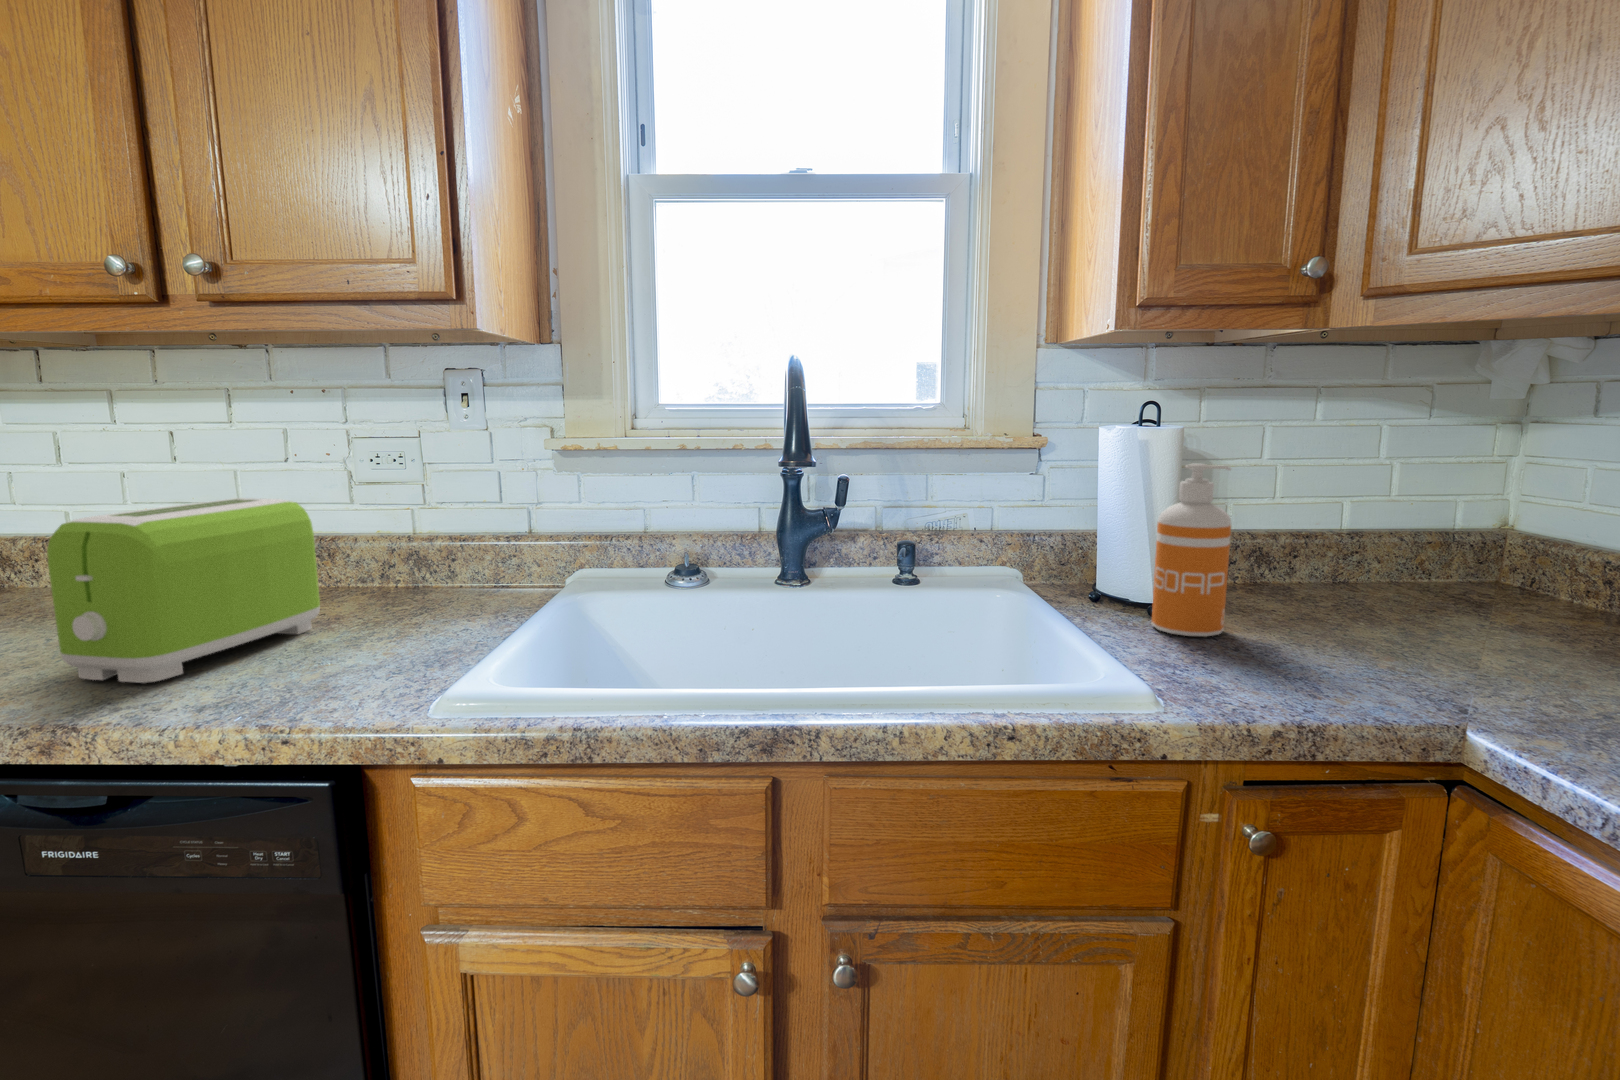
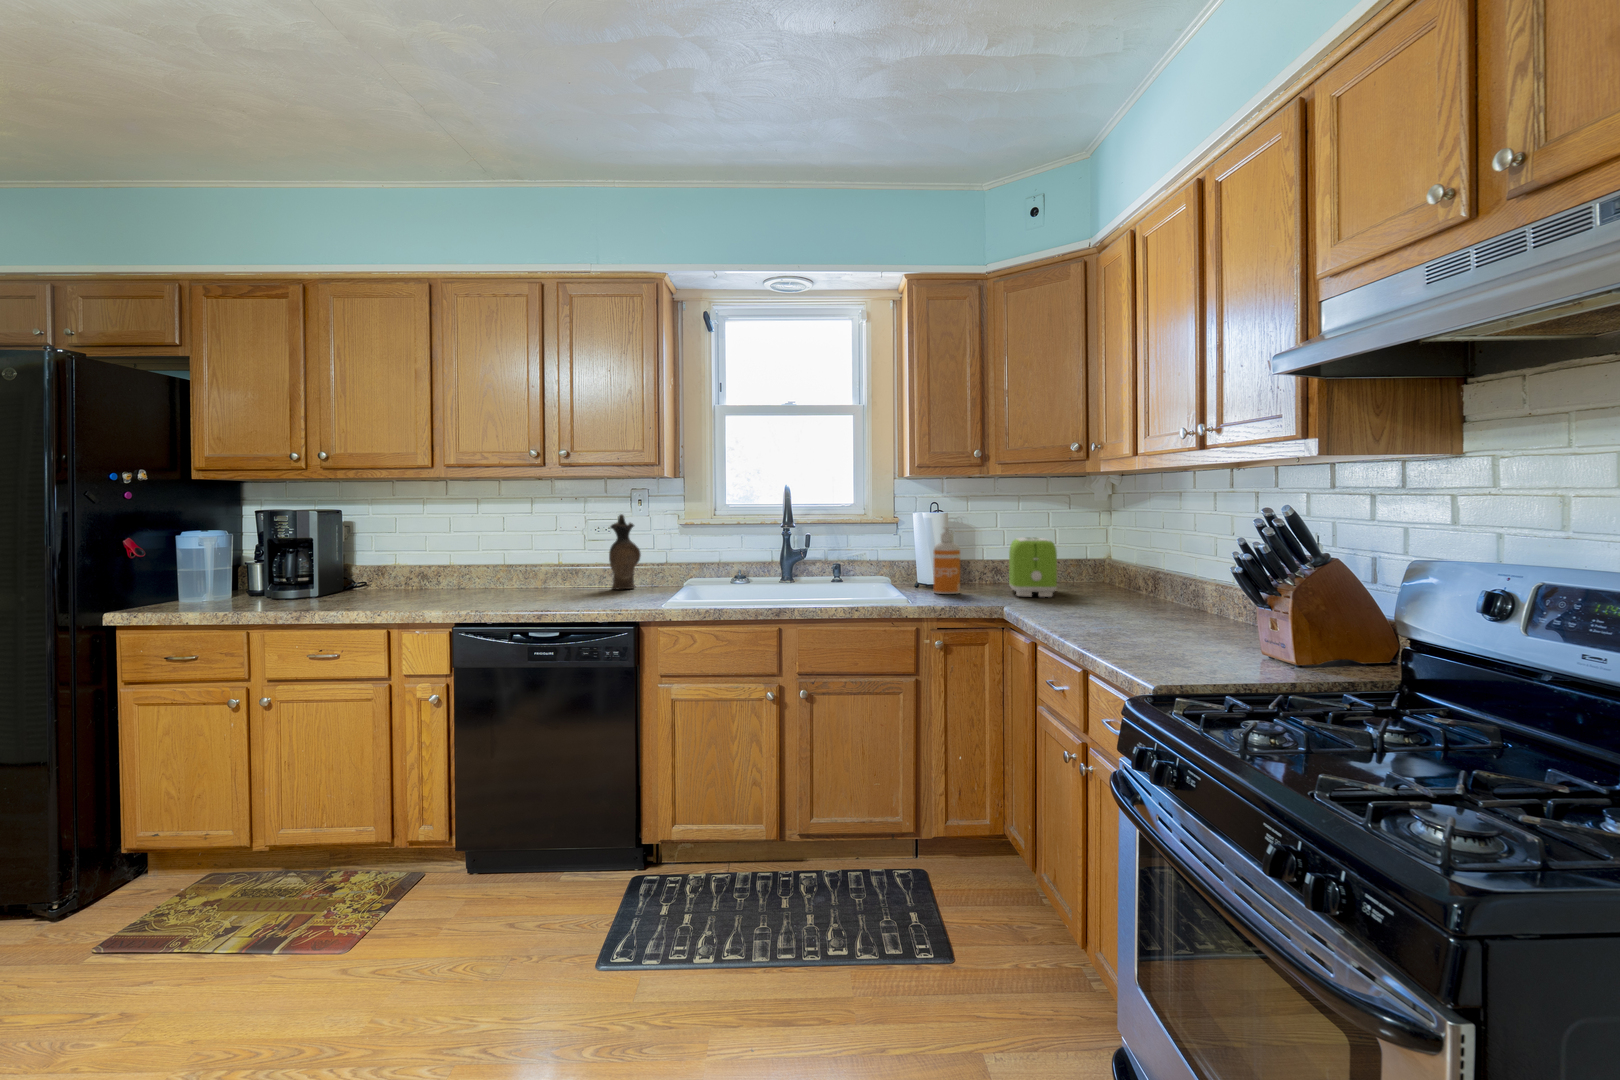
ceramic pitcher: none [382,425,459,598] -> present [609,514,641,589]
toaster: present [47,498,320,683] -> present [1009,538,1057,597]

